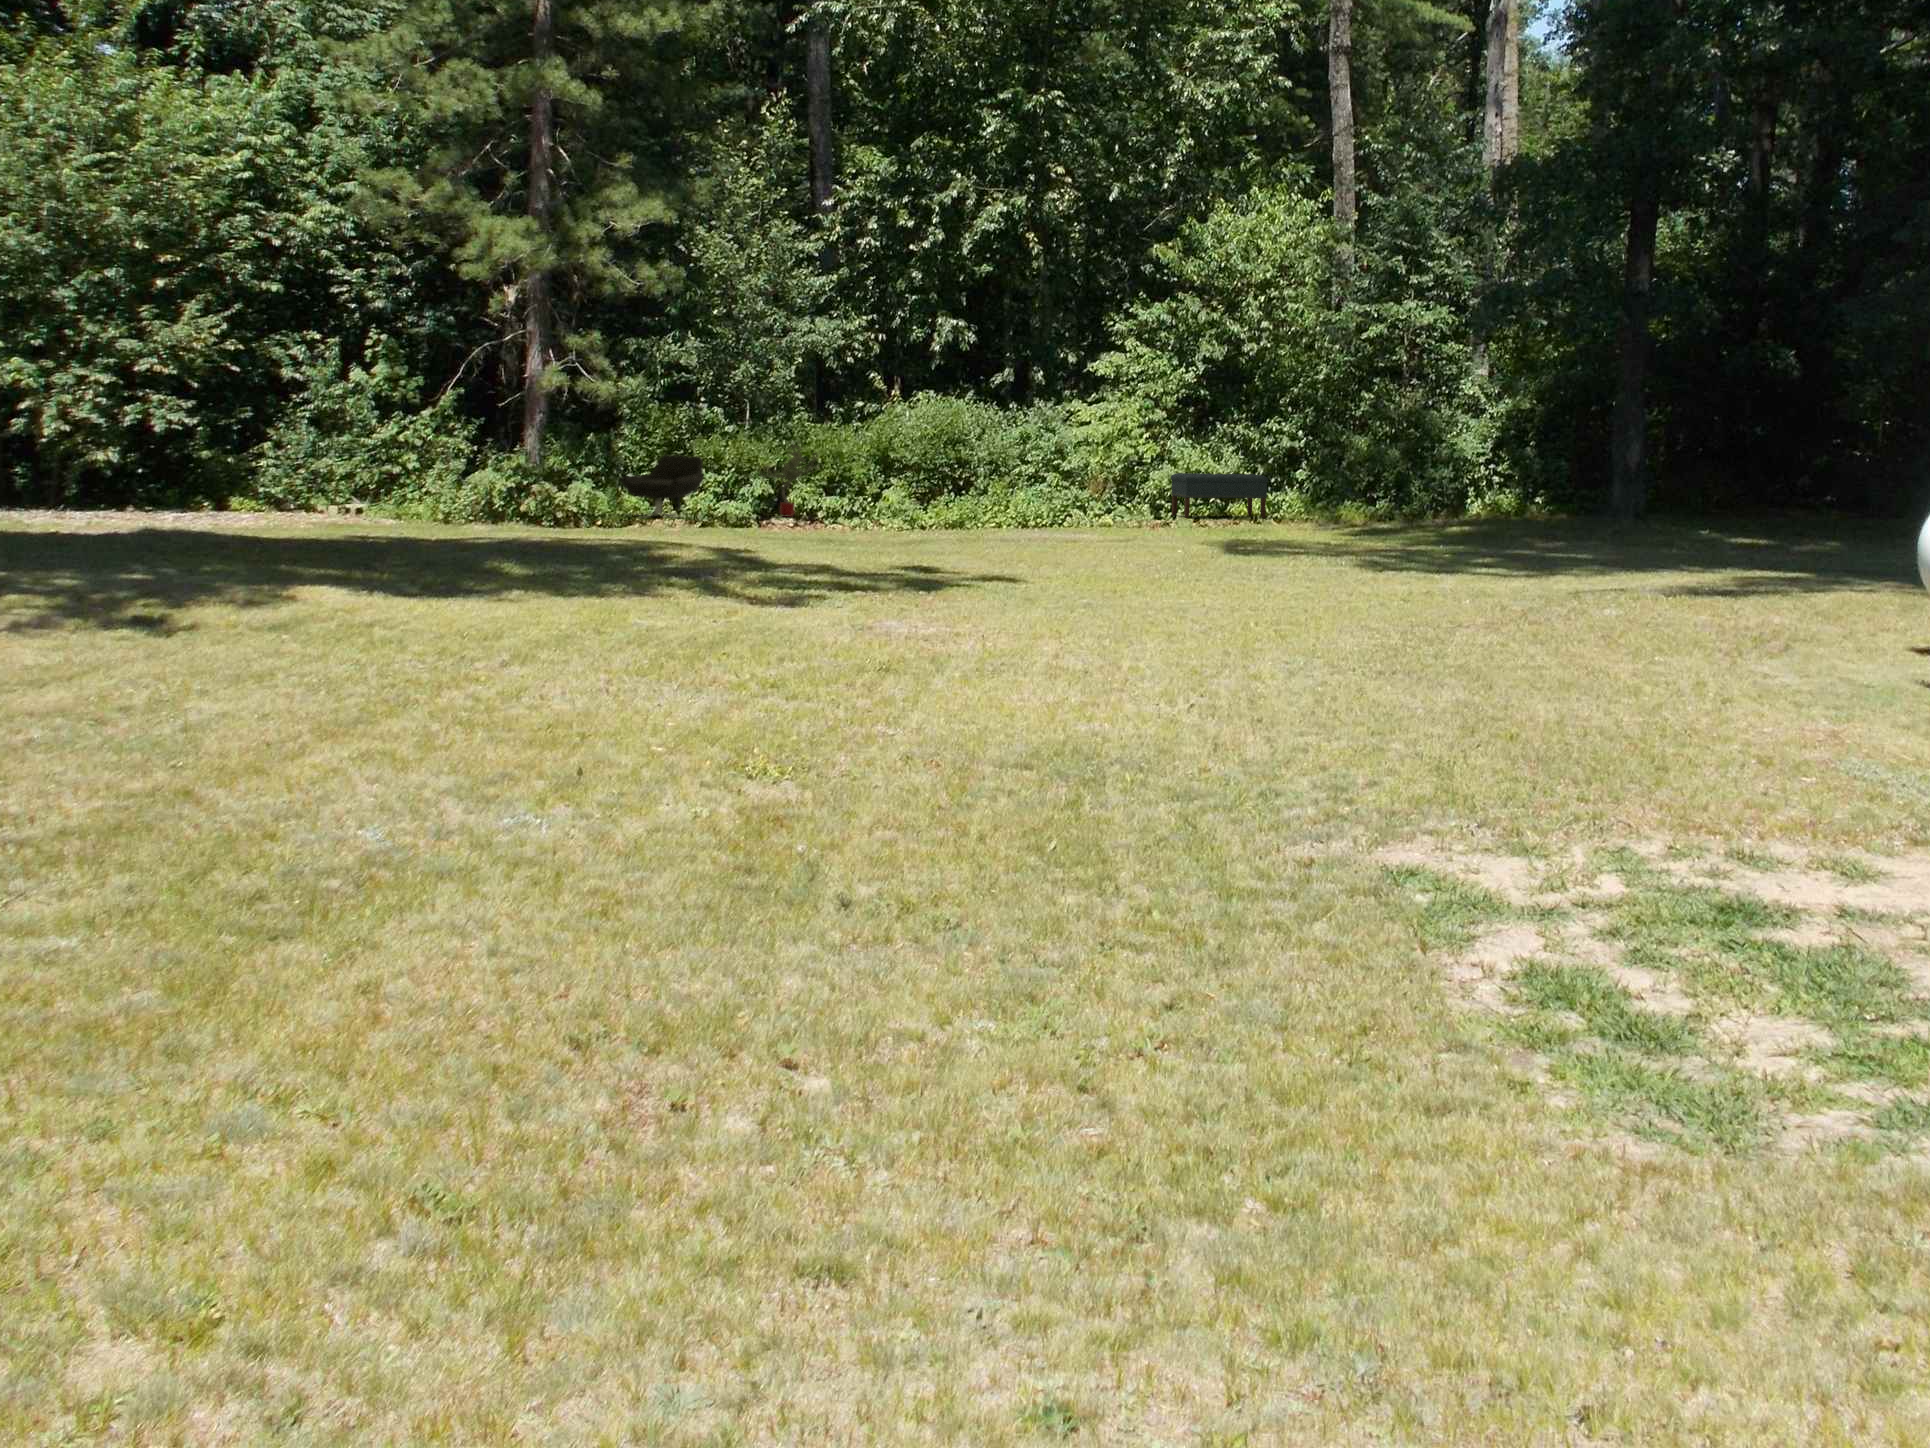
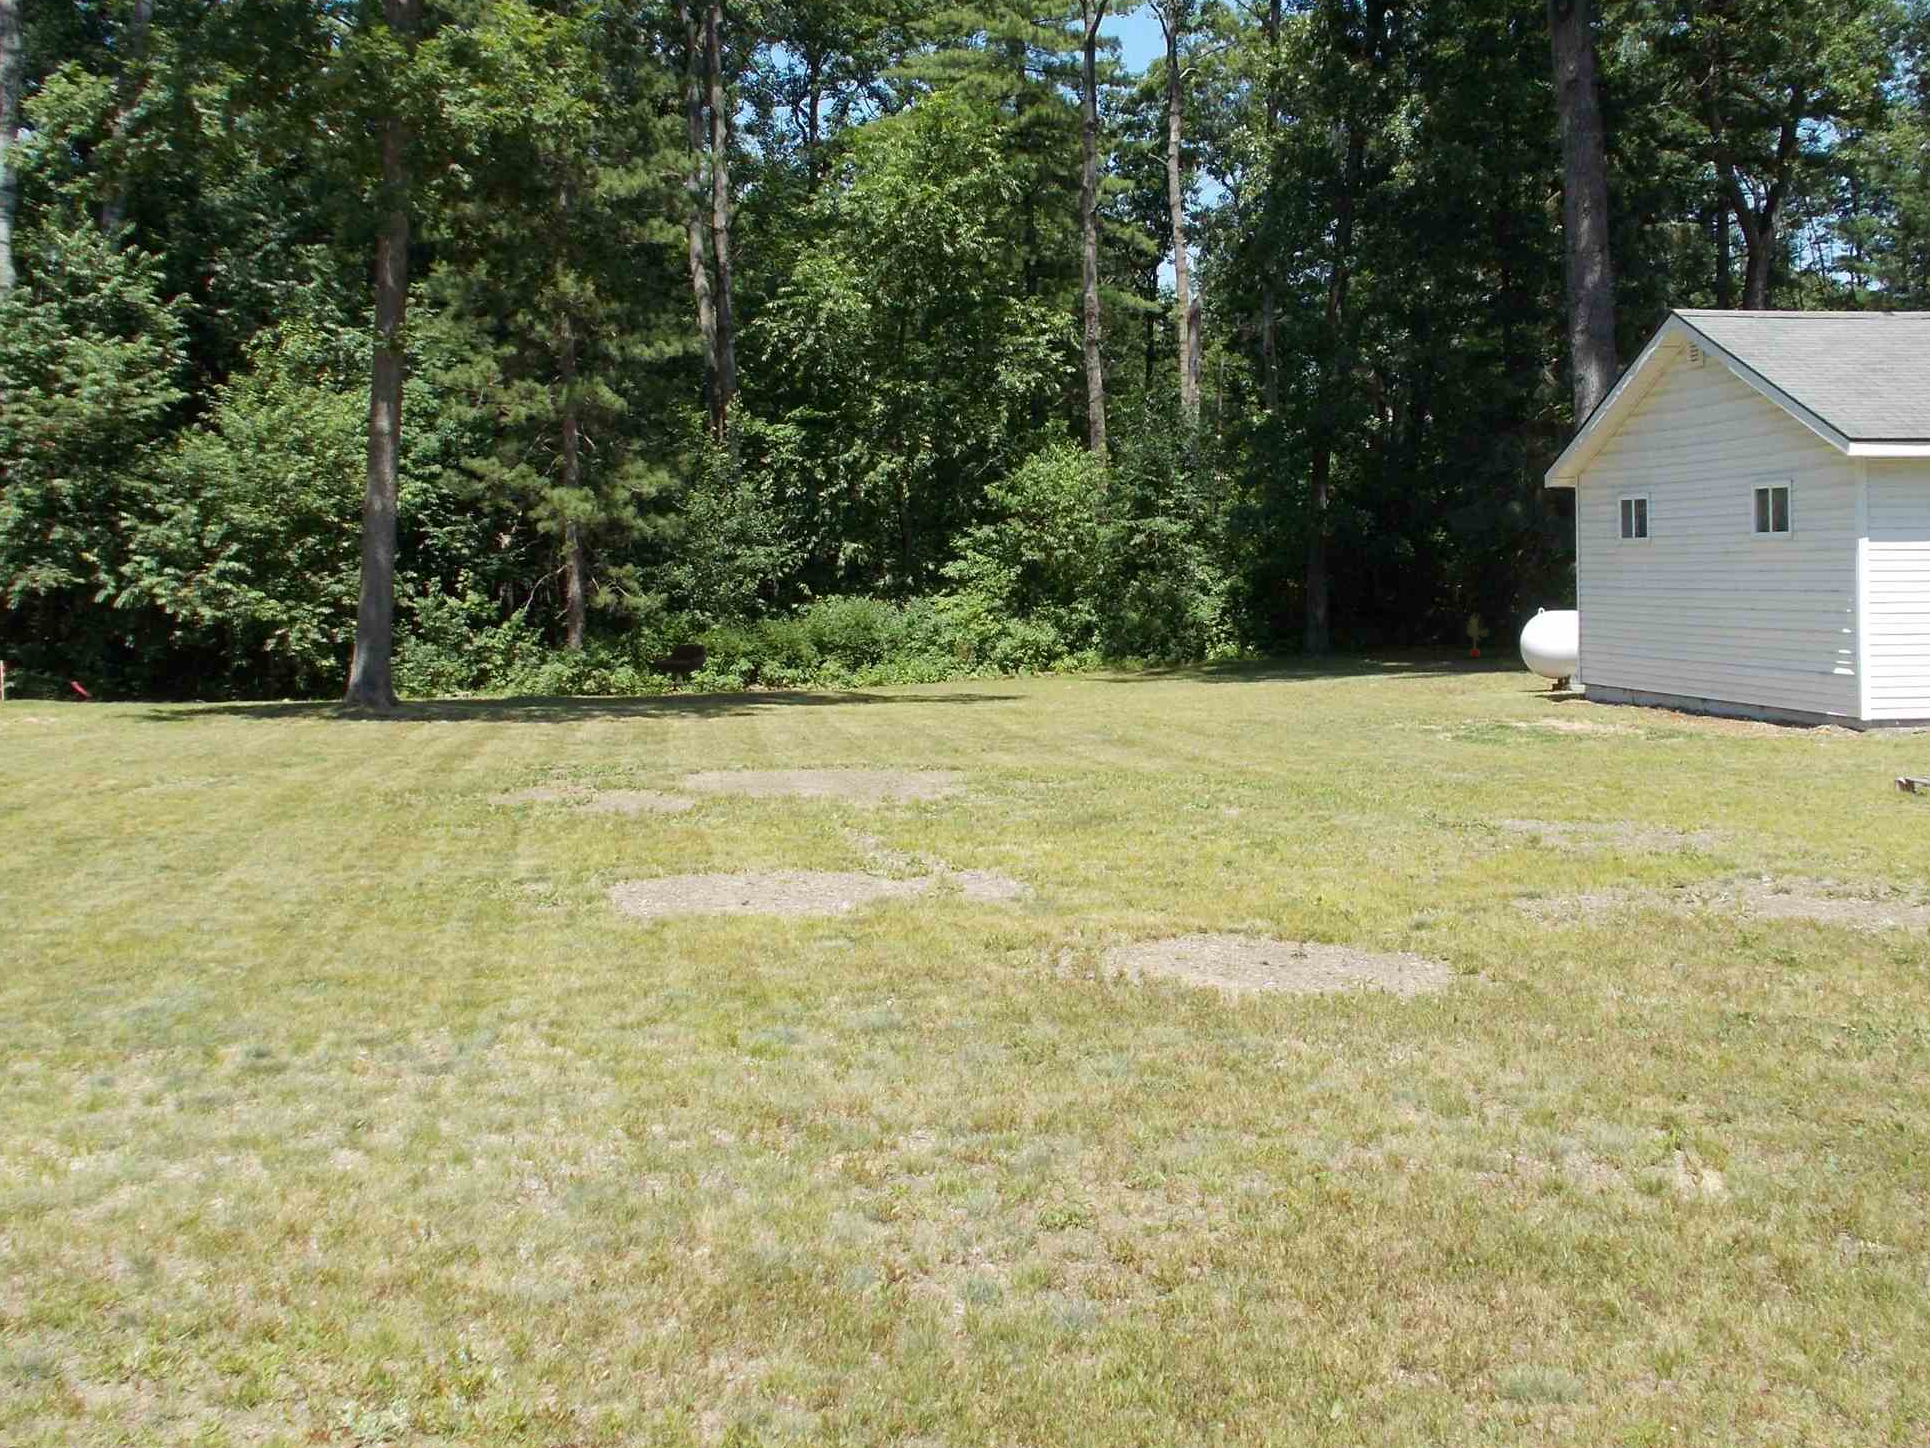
potted tree: present [759,443,820,517] -> present [1468,615,1488,658]
bench: present [1171,473,1268,518] -> none [1009,639,1075,671]

